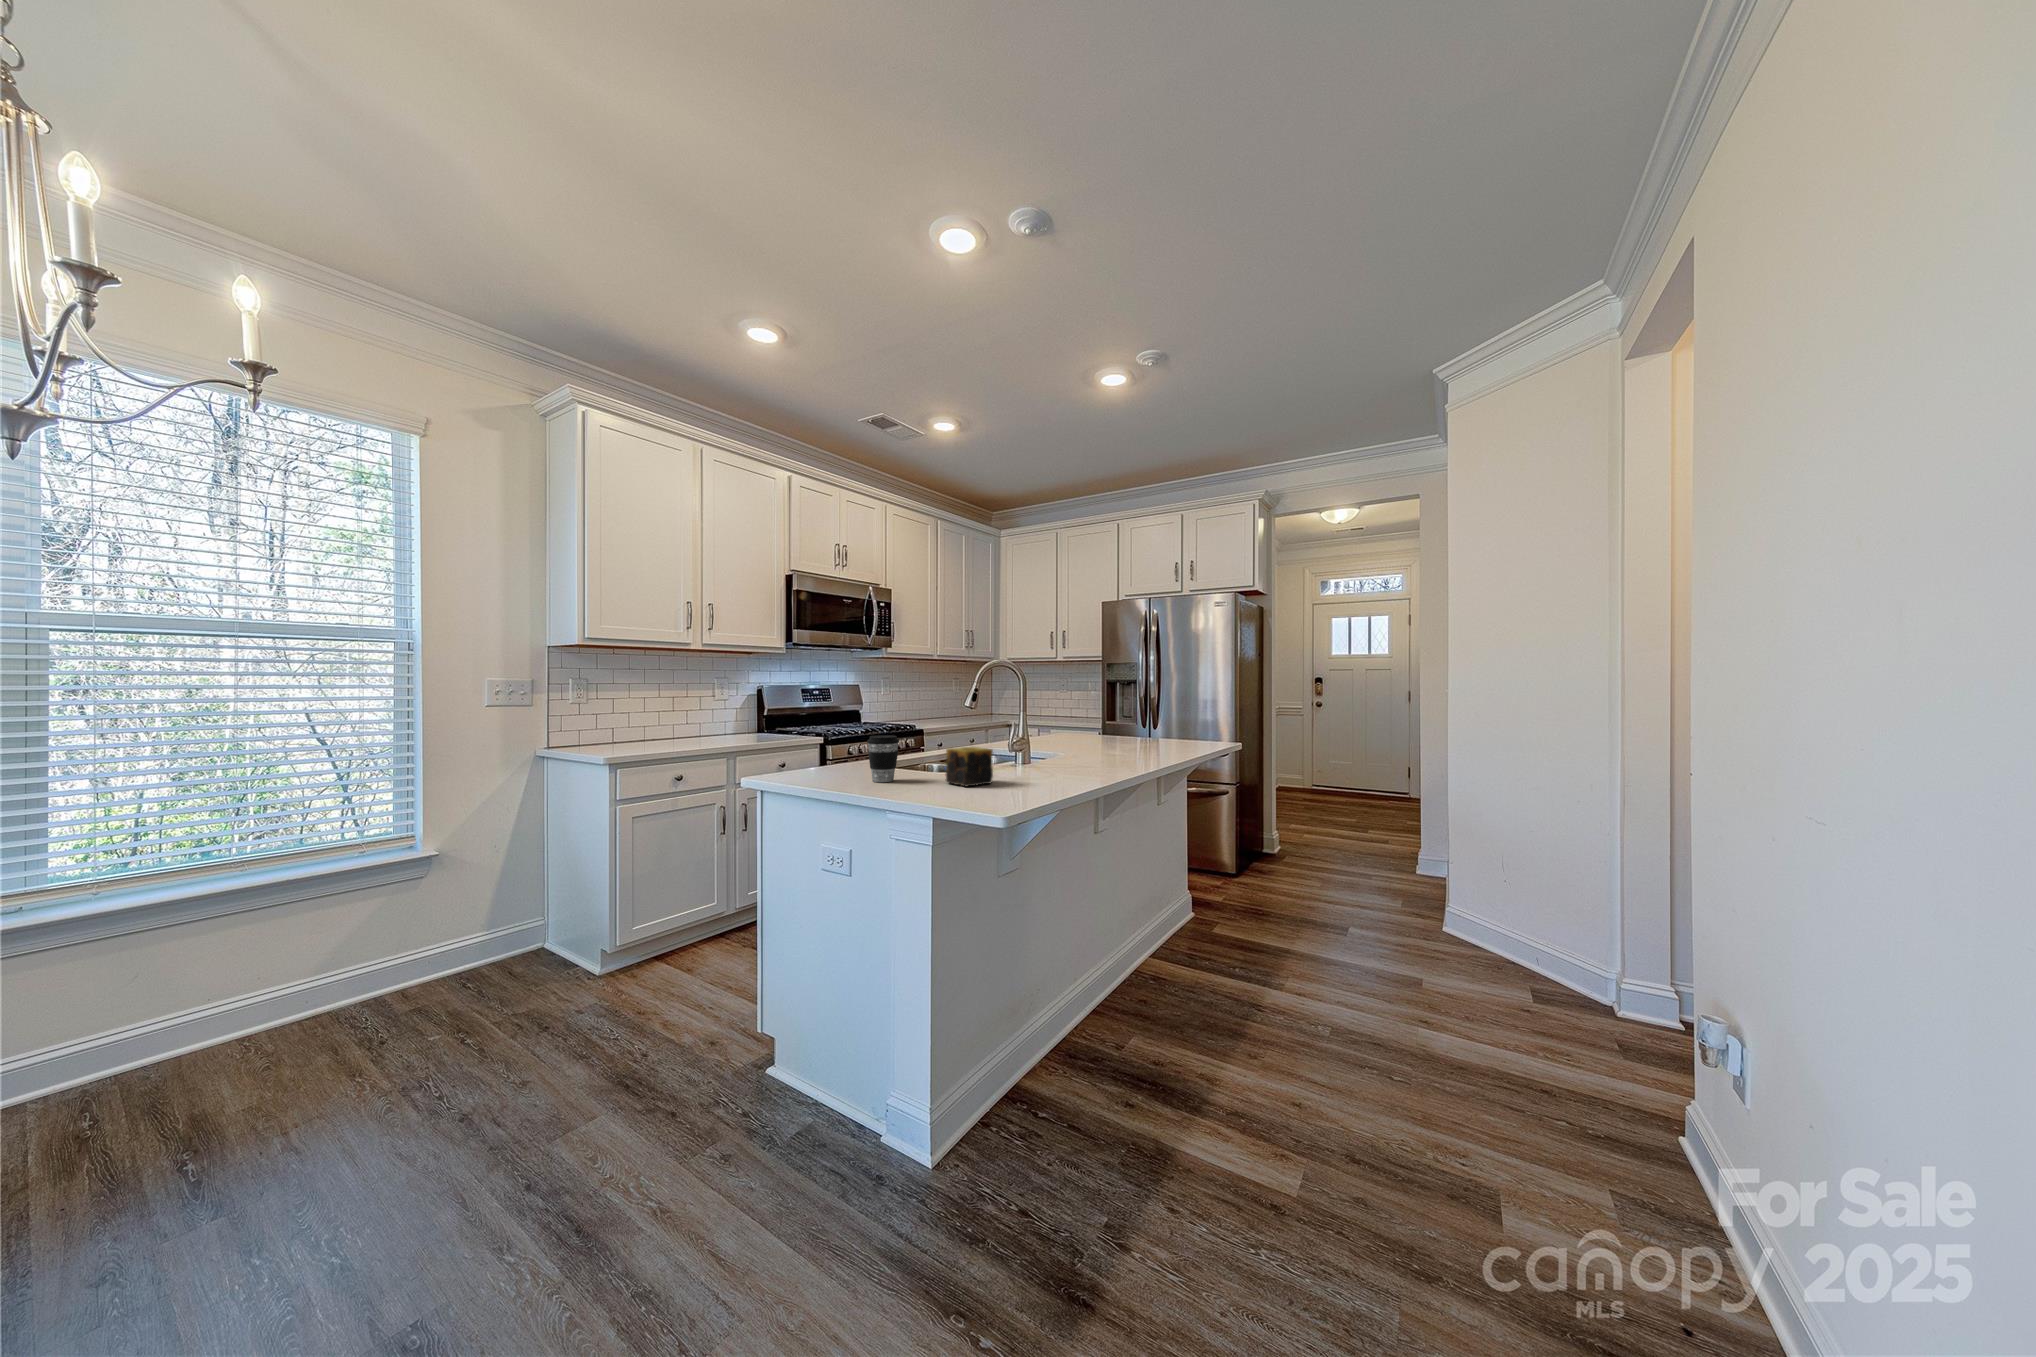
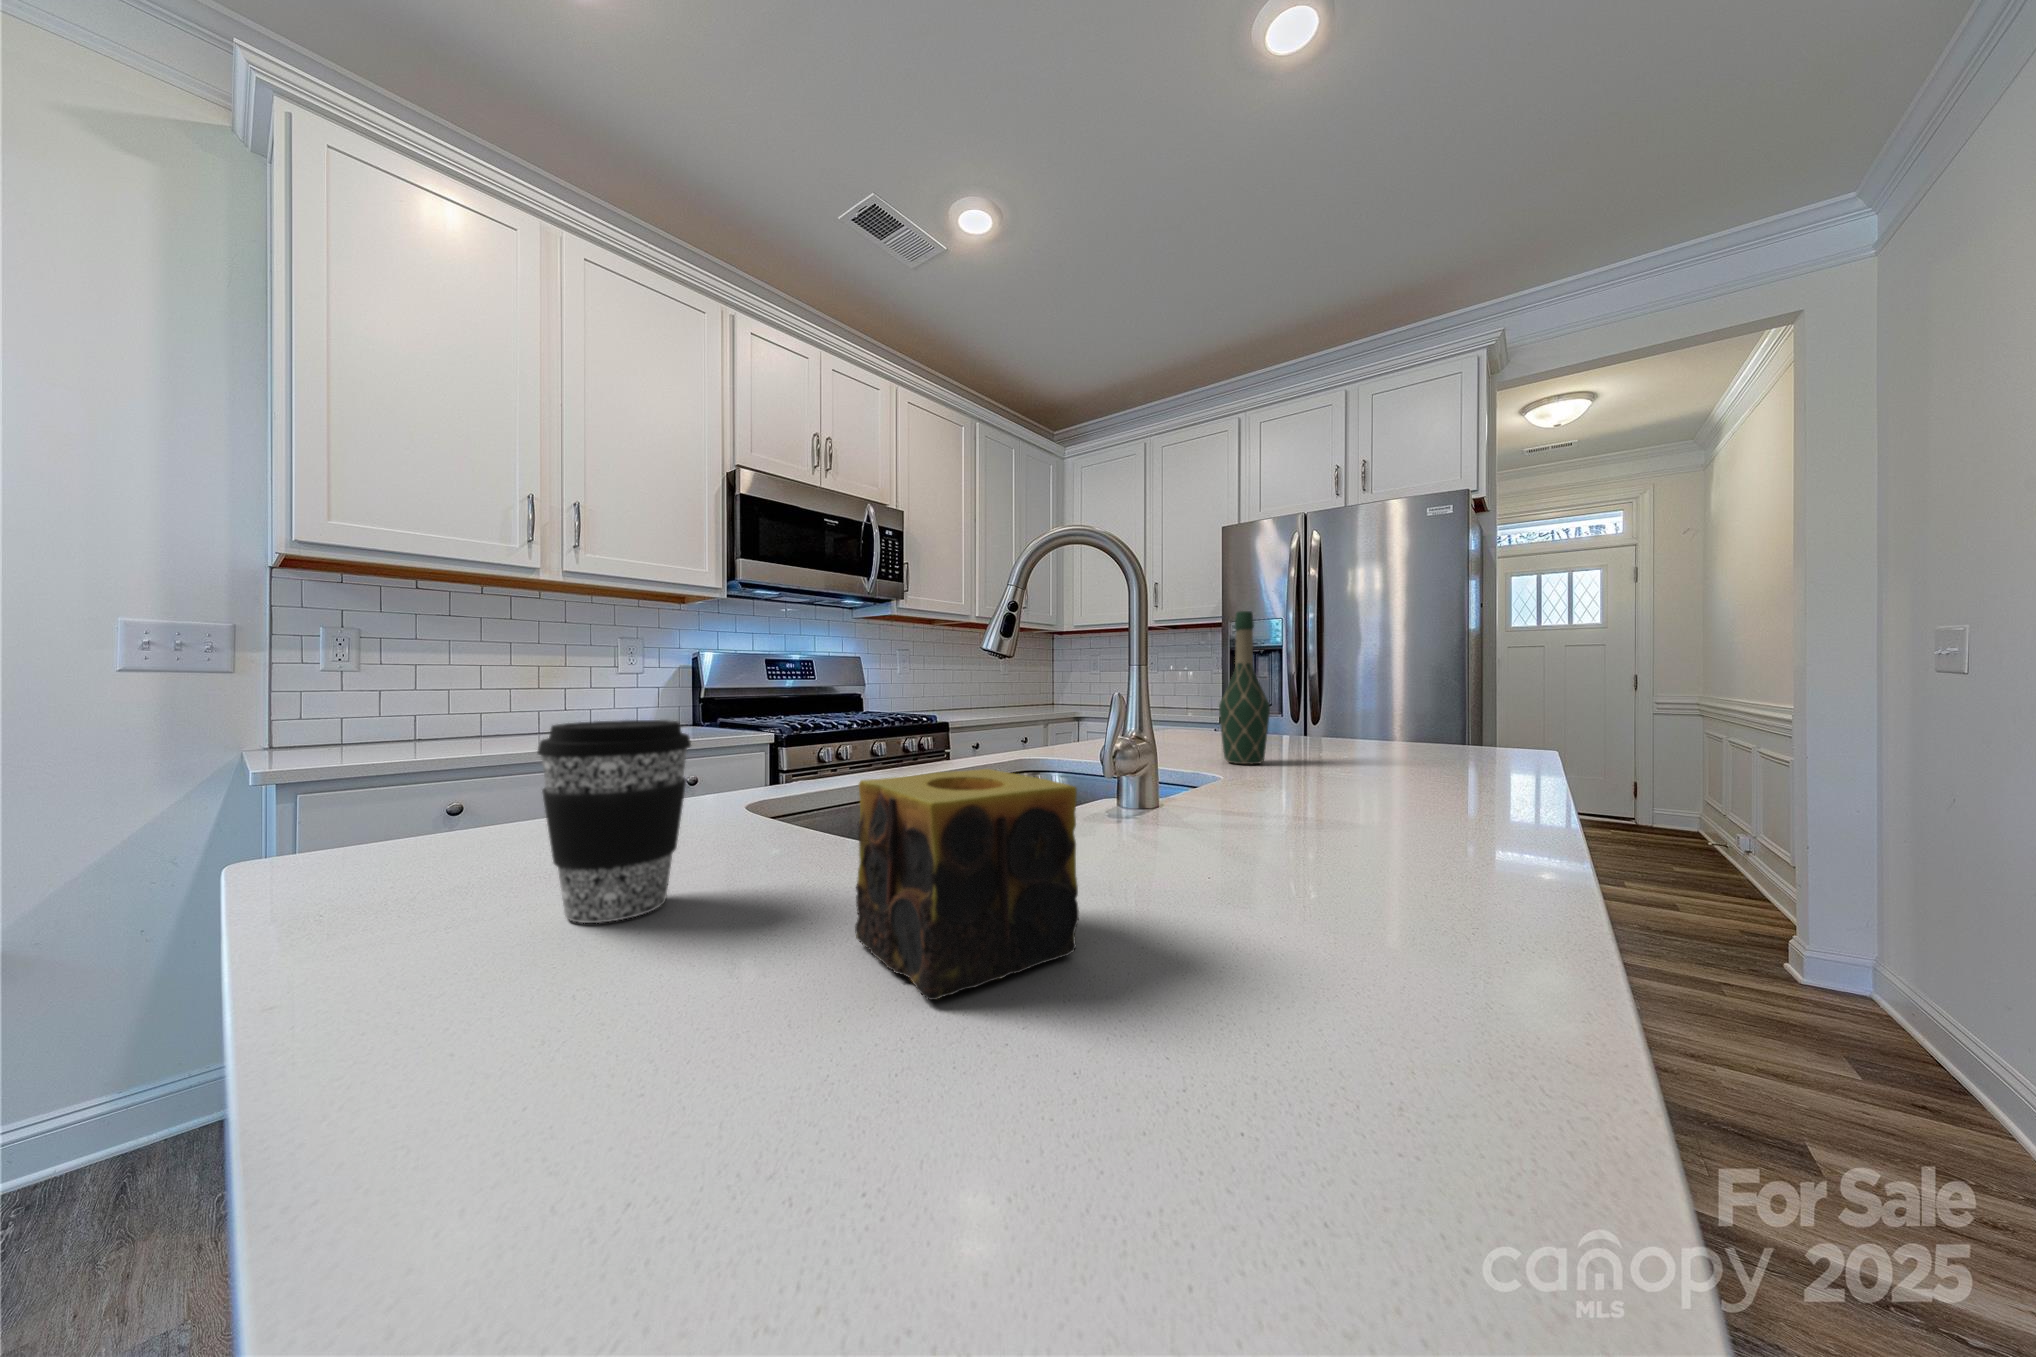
wine bottle: none [1066,681,1088,751] -> present [1219,611,1270,764]

